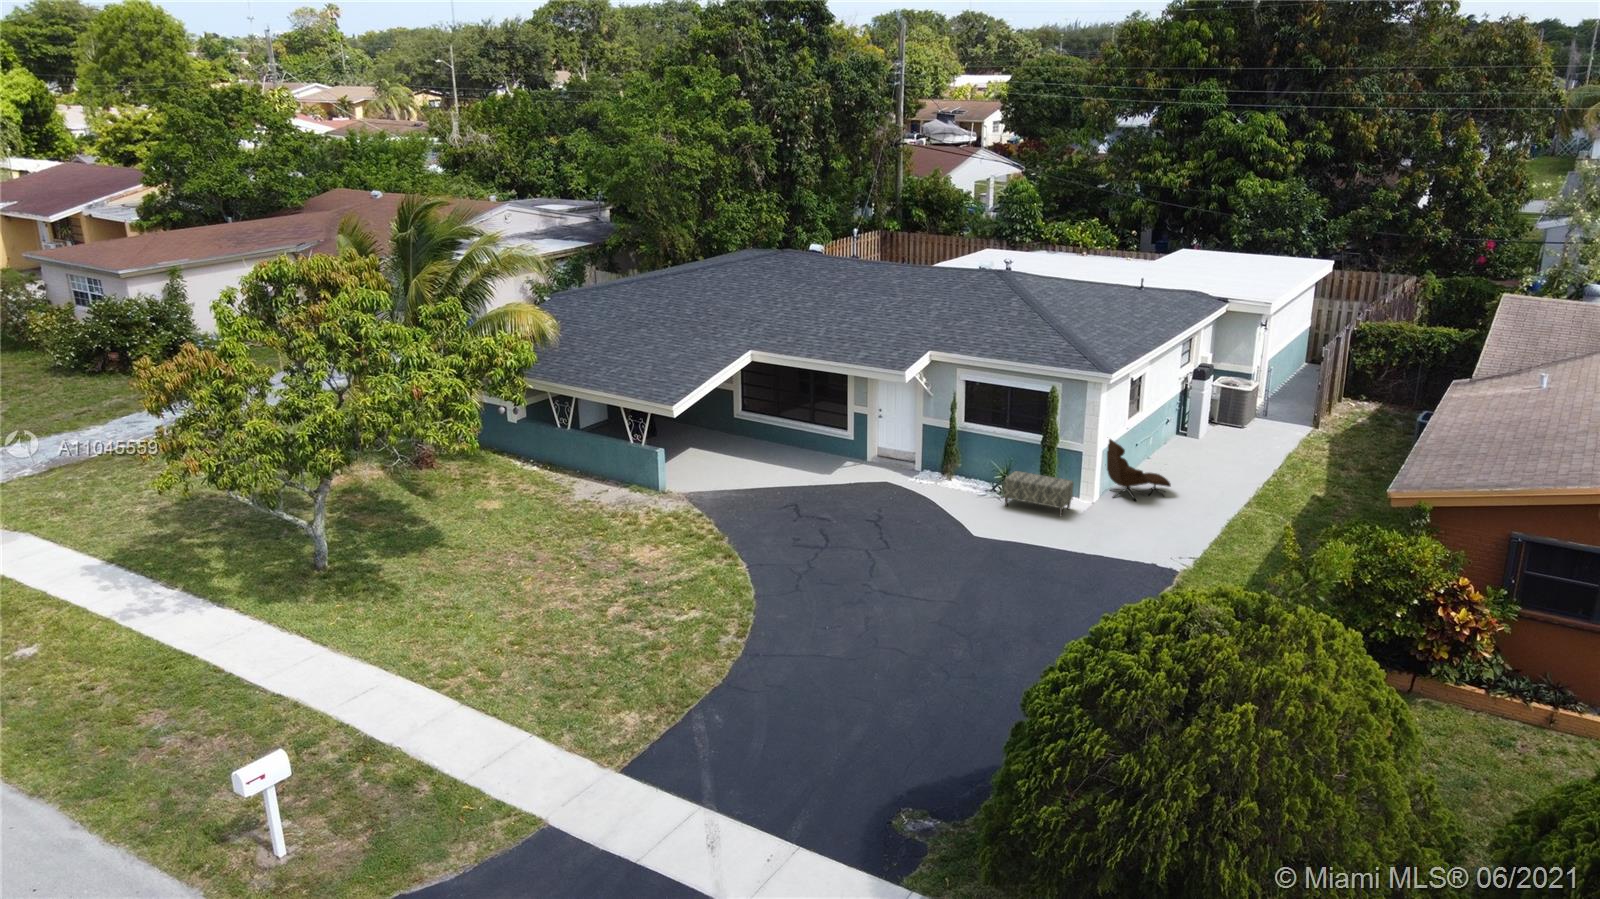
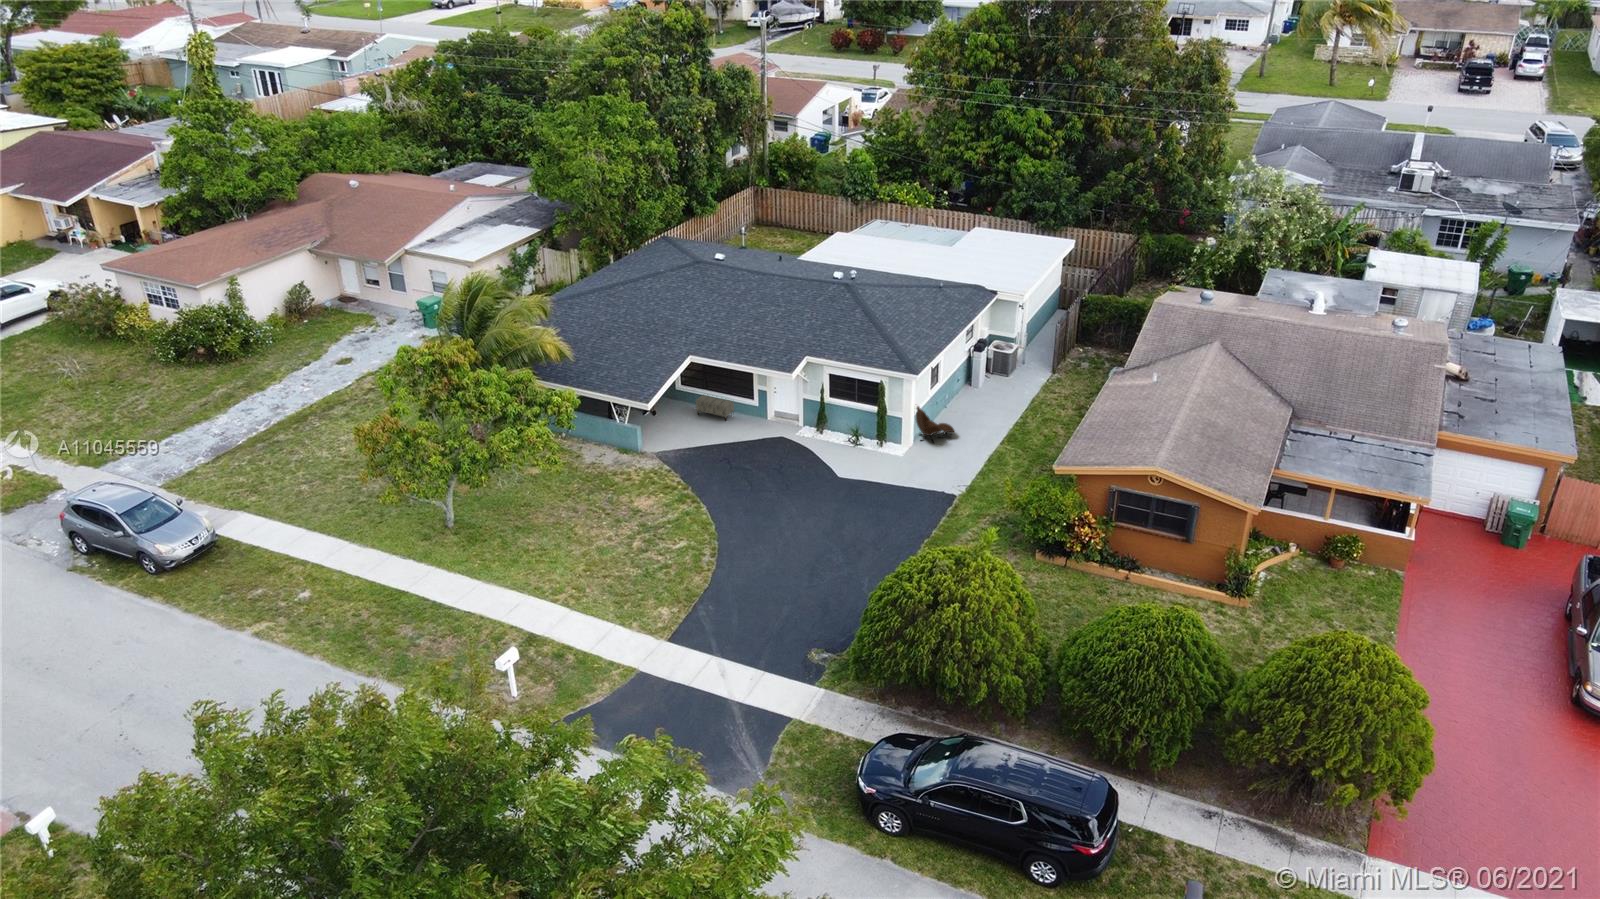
bench: present [1003,471,1074,516] -> present [696,394,734,420]

